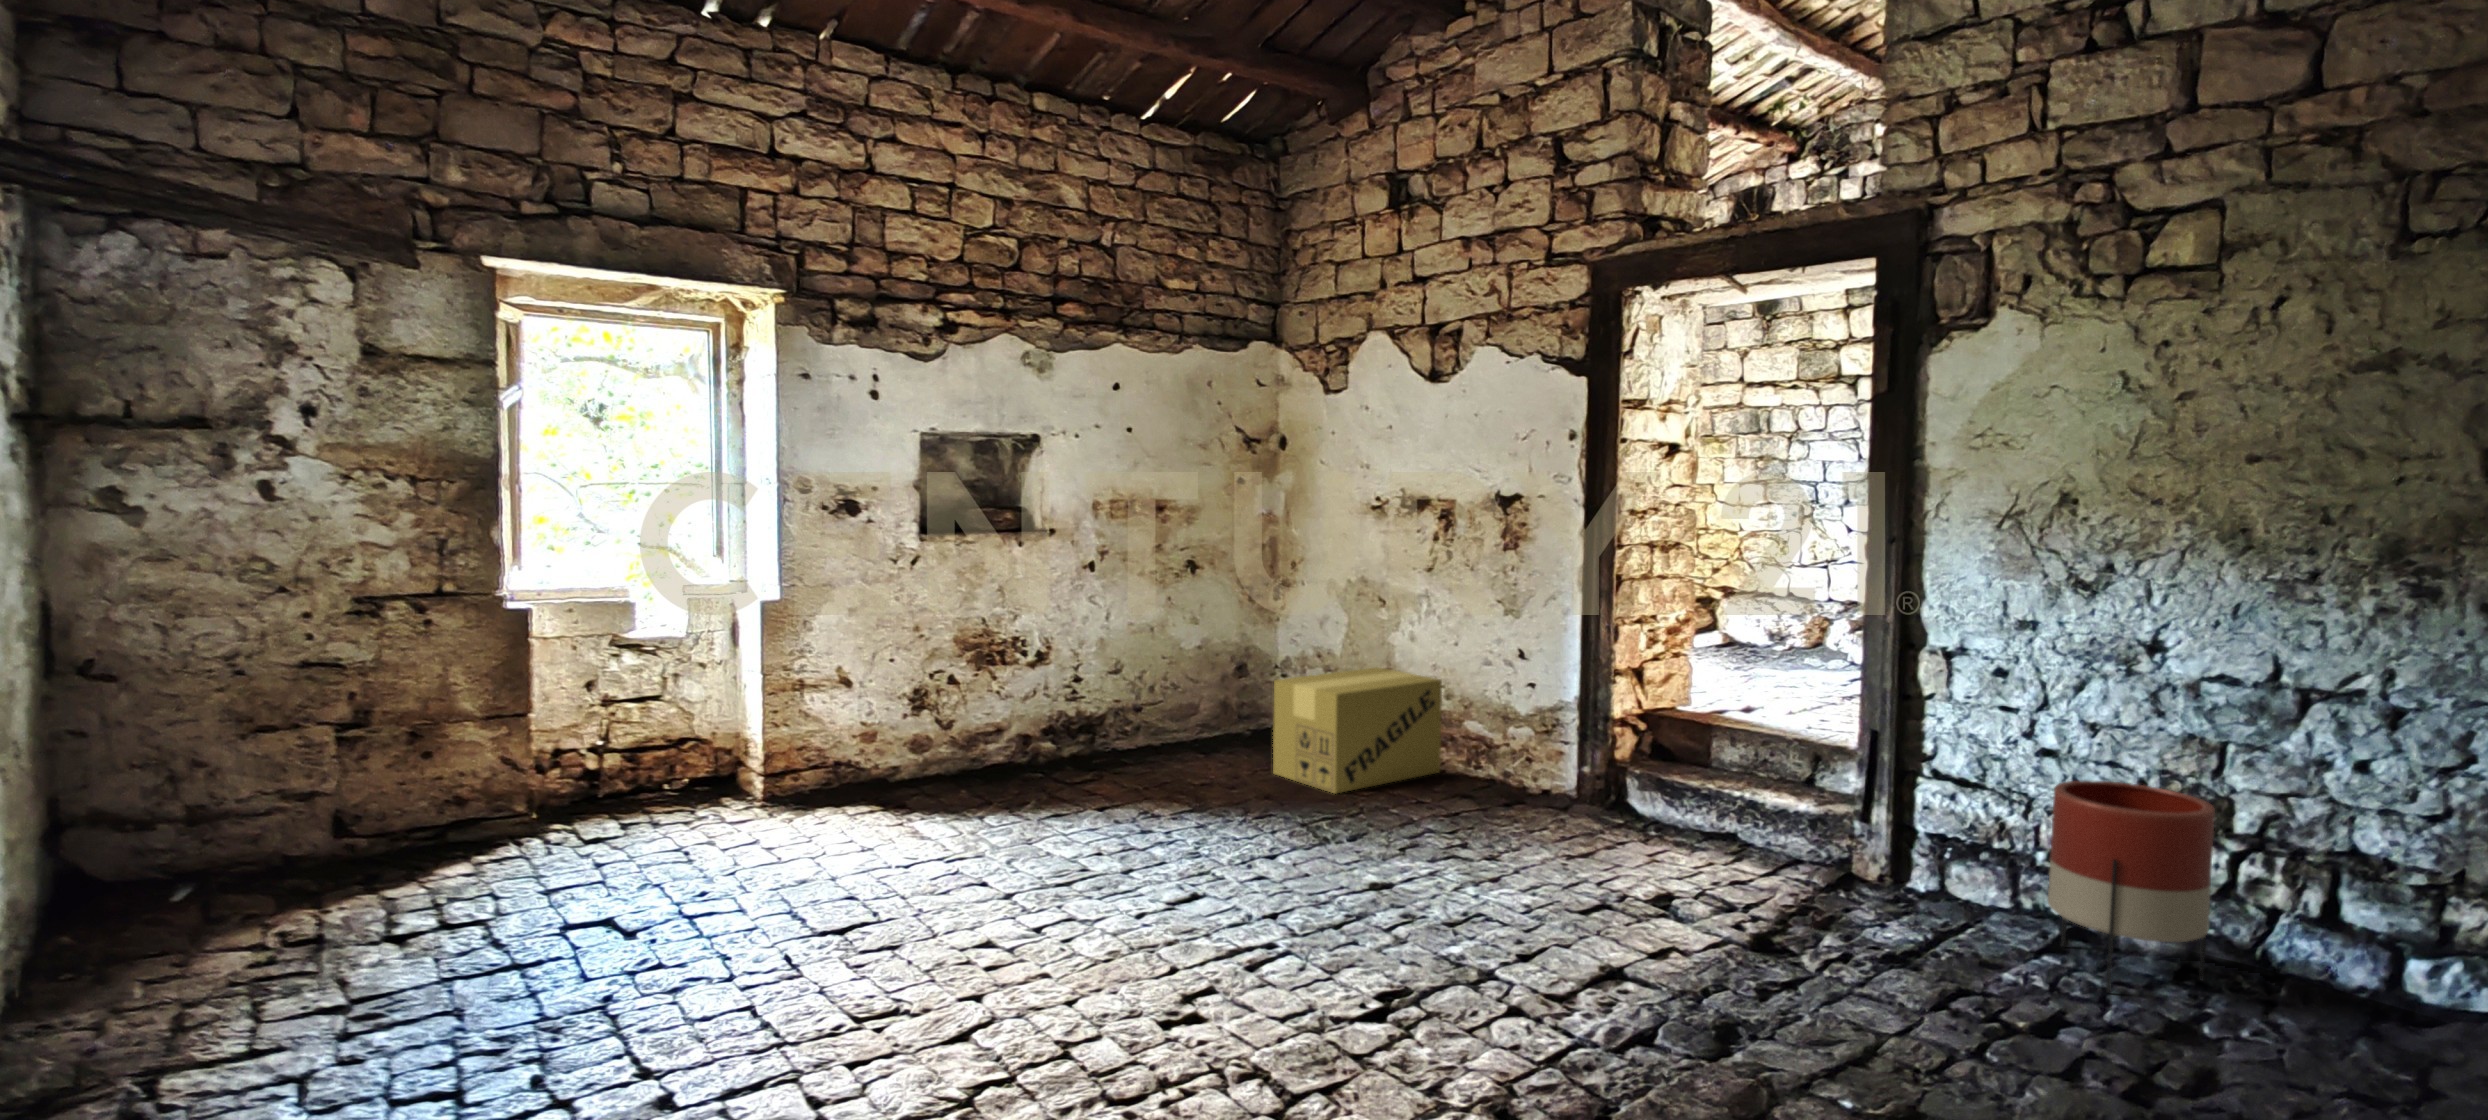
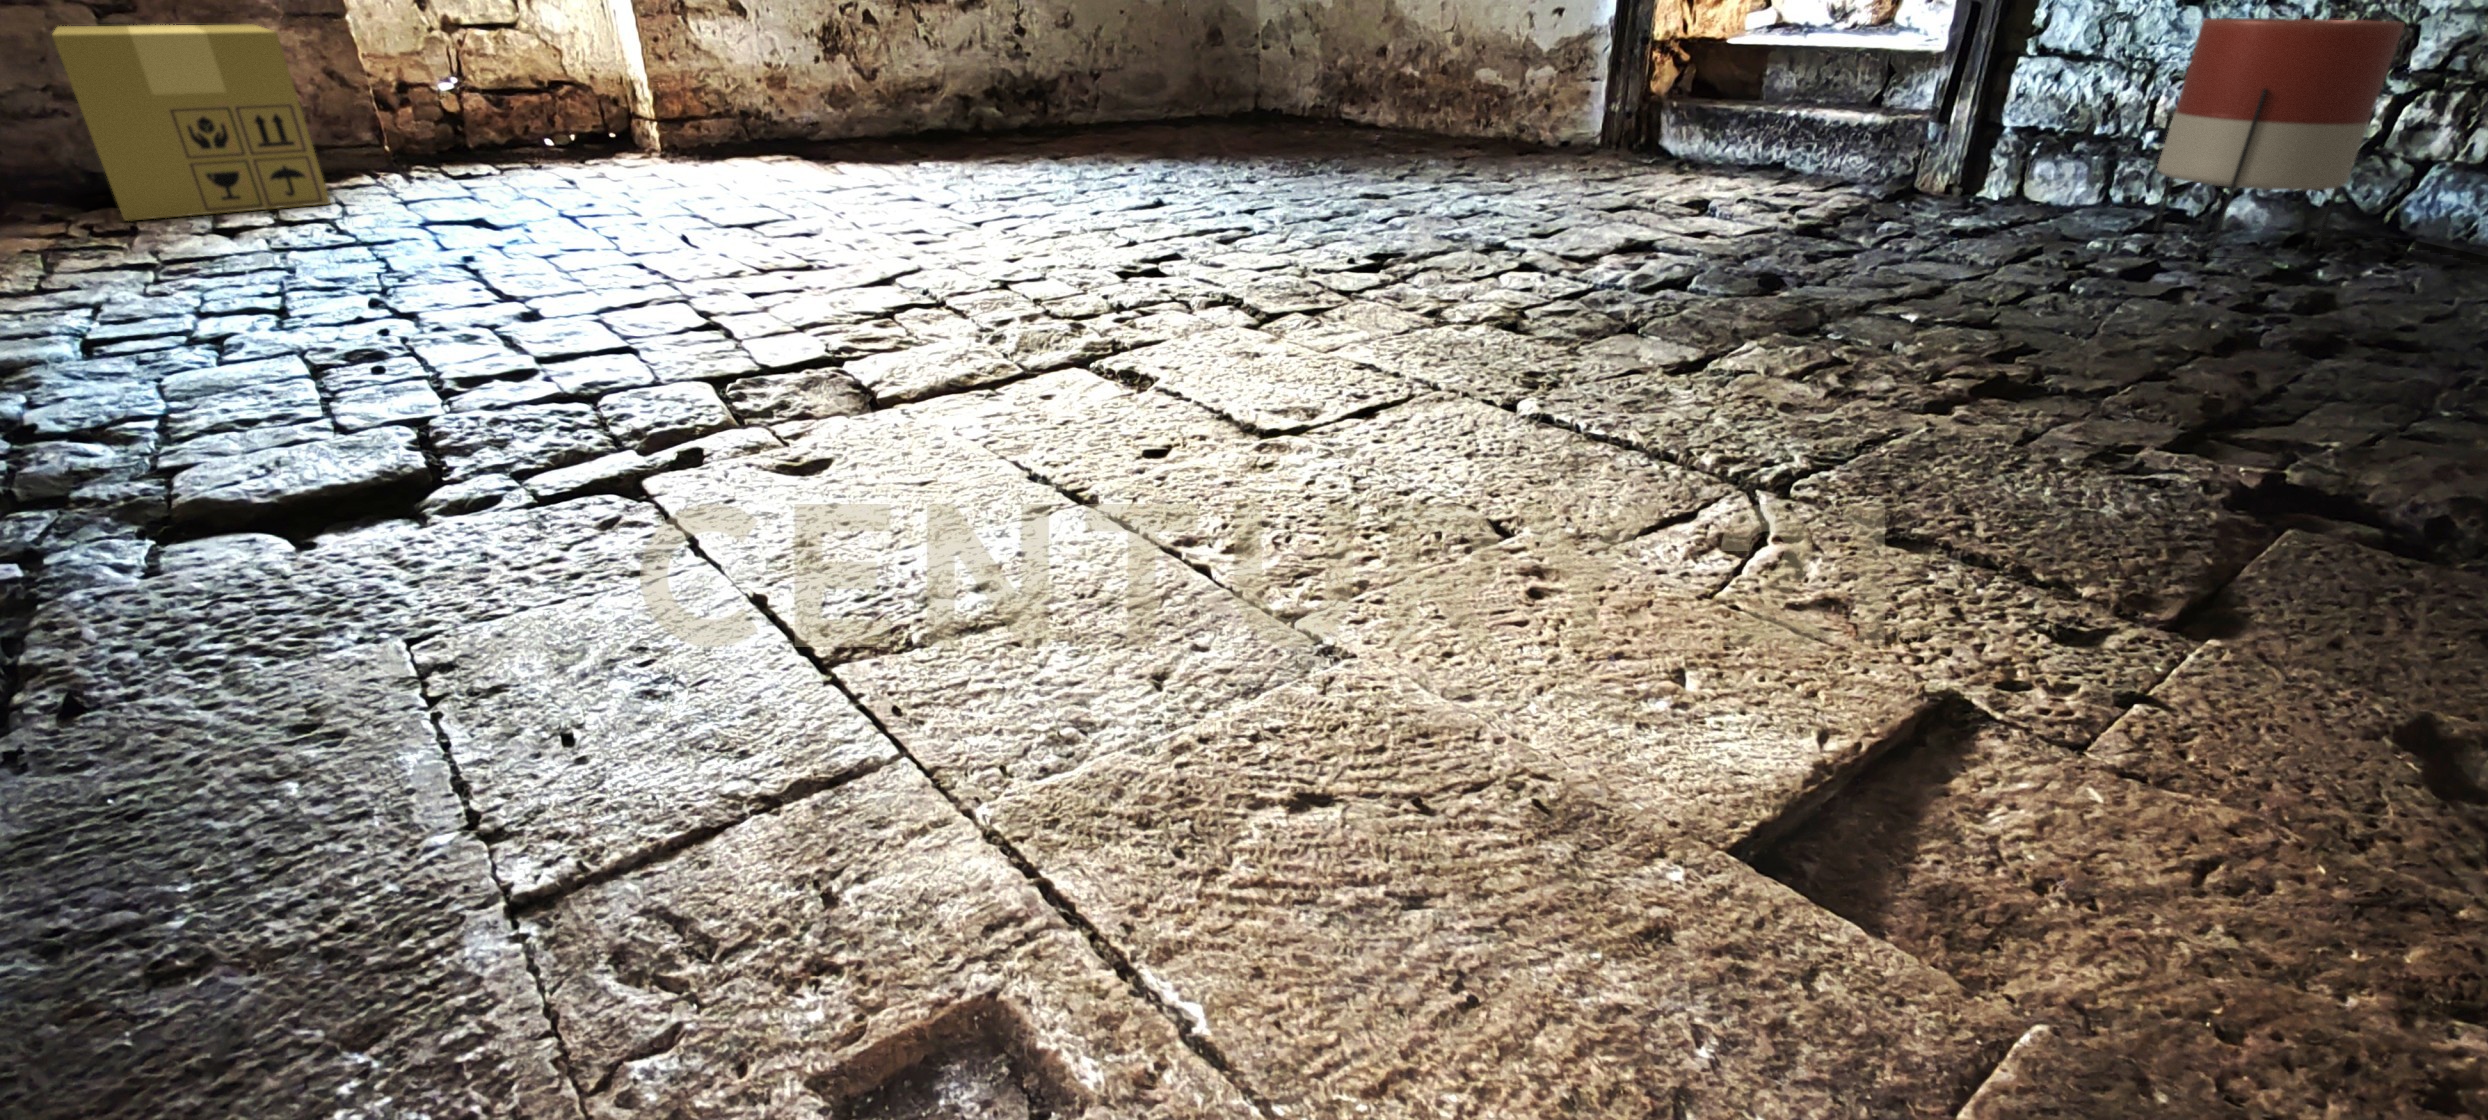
cardboard box: present [1273,667,1442,793] -> present [52,25,330,221]

